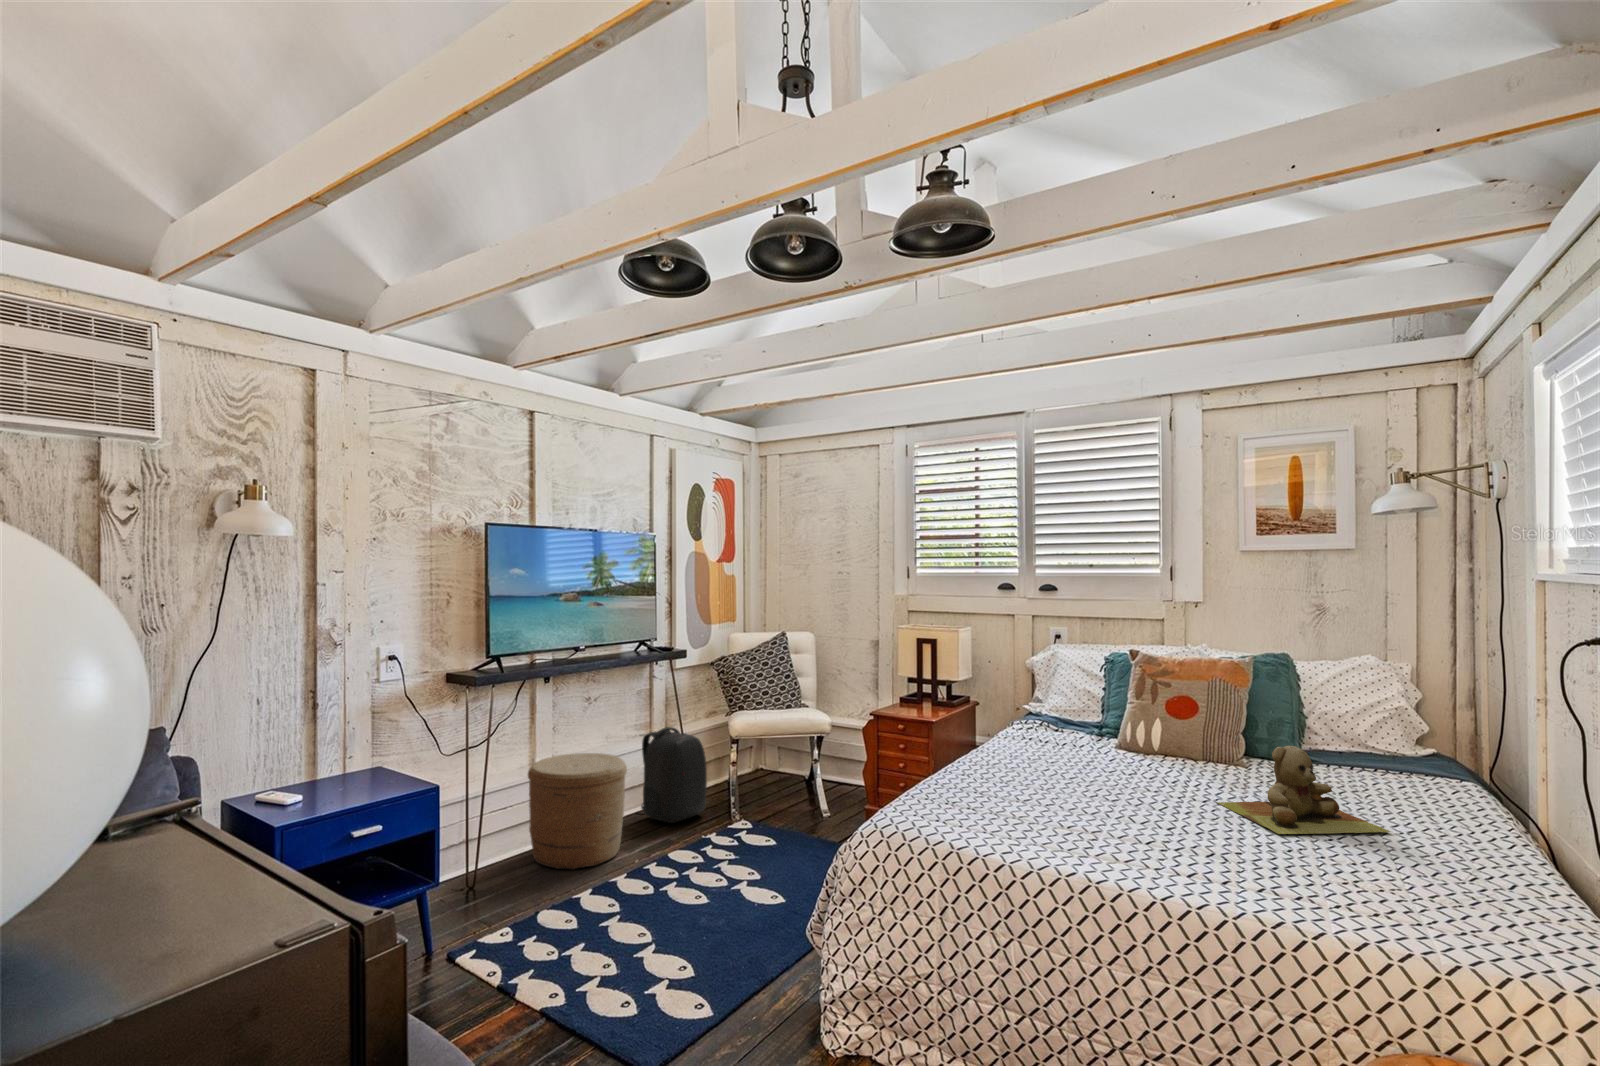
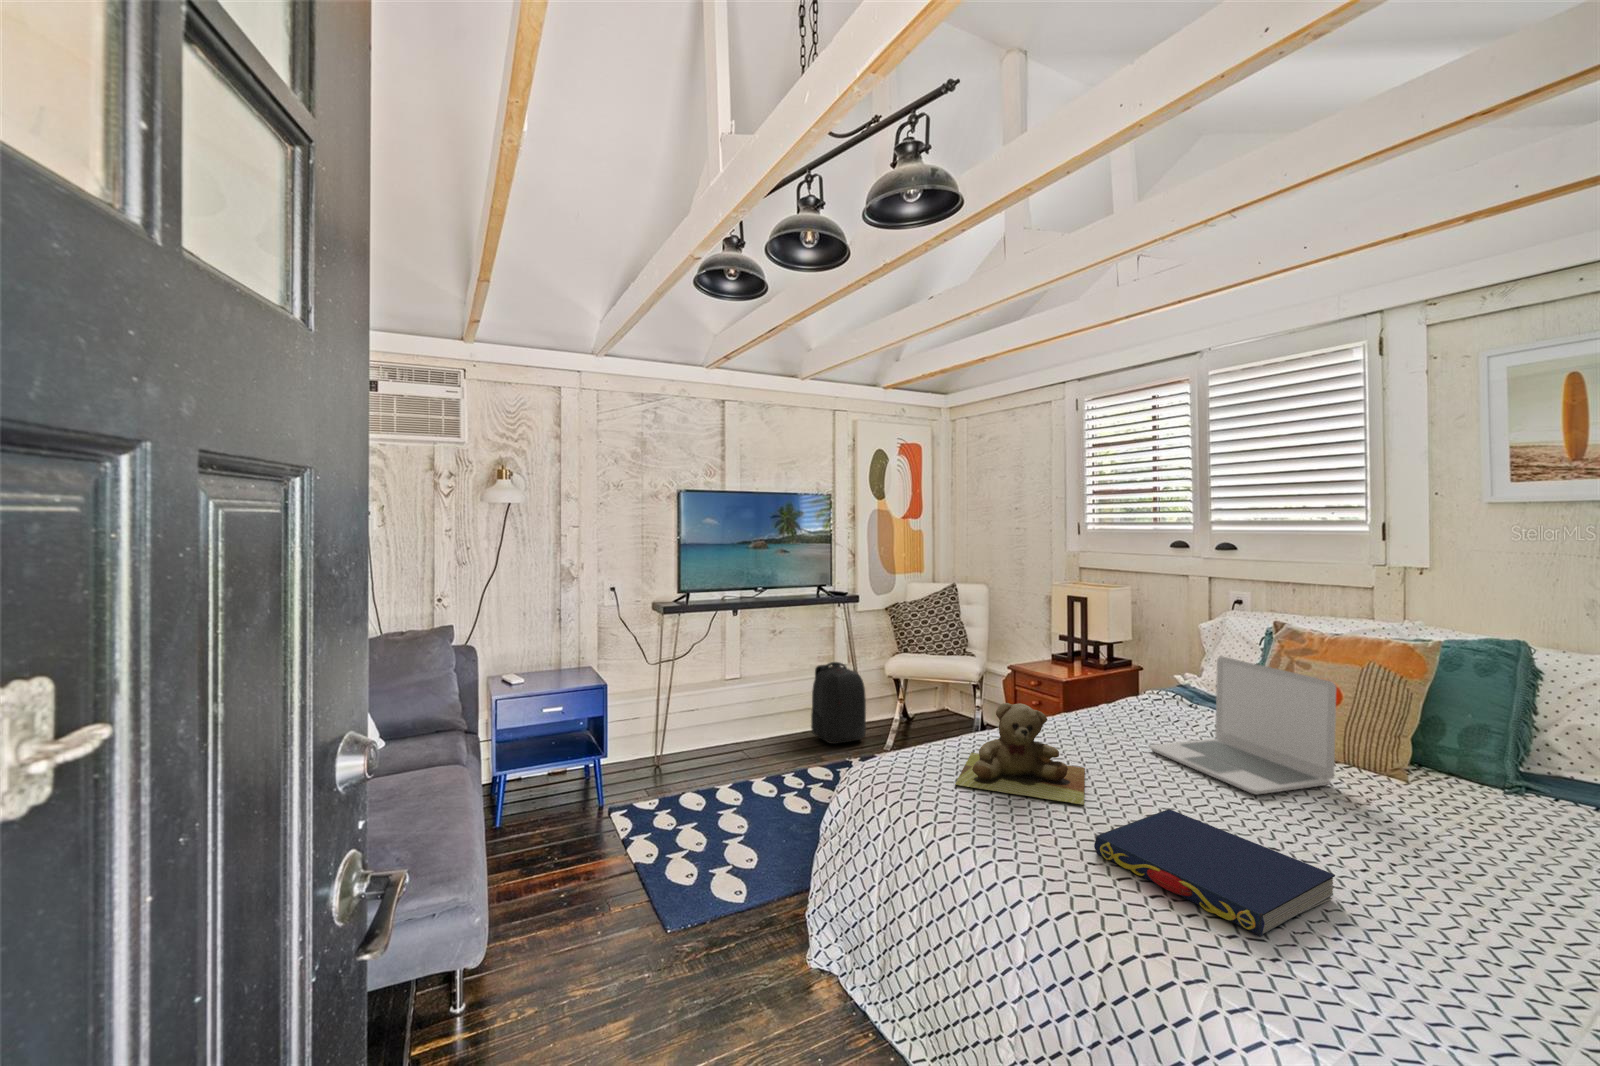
laptop: none [1078,682,1219,794] -> present [1150,657,1336,795]
teddy bear: present [1219,746,1390,834] -> present [955,703,1085,805]
woven basket: present [528,753,627,869] -> none [704,675,782,768]
book: none [1145,814,1310,893] -> present [1094,809,1335,936]

